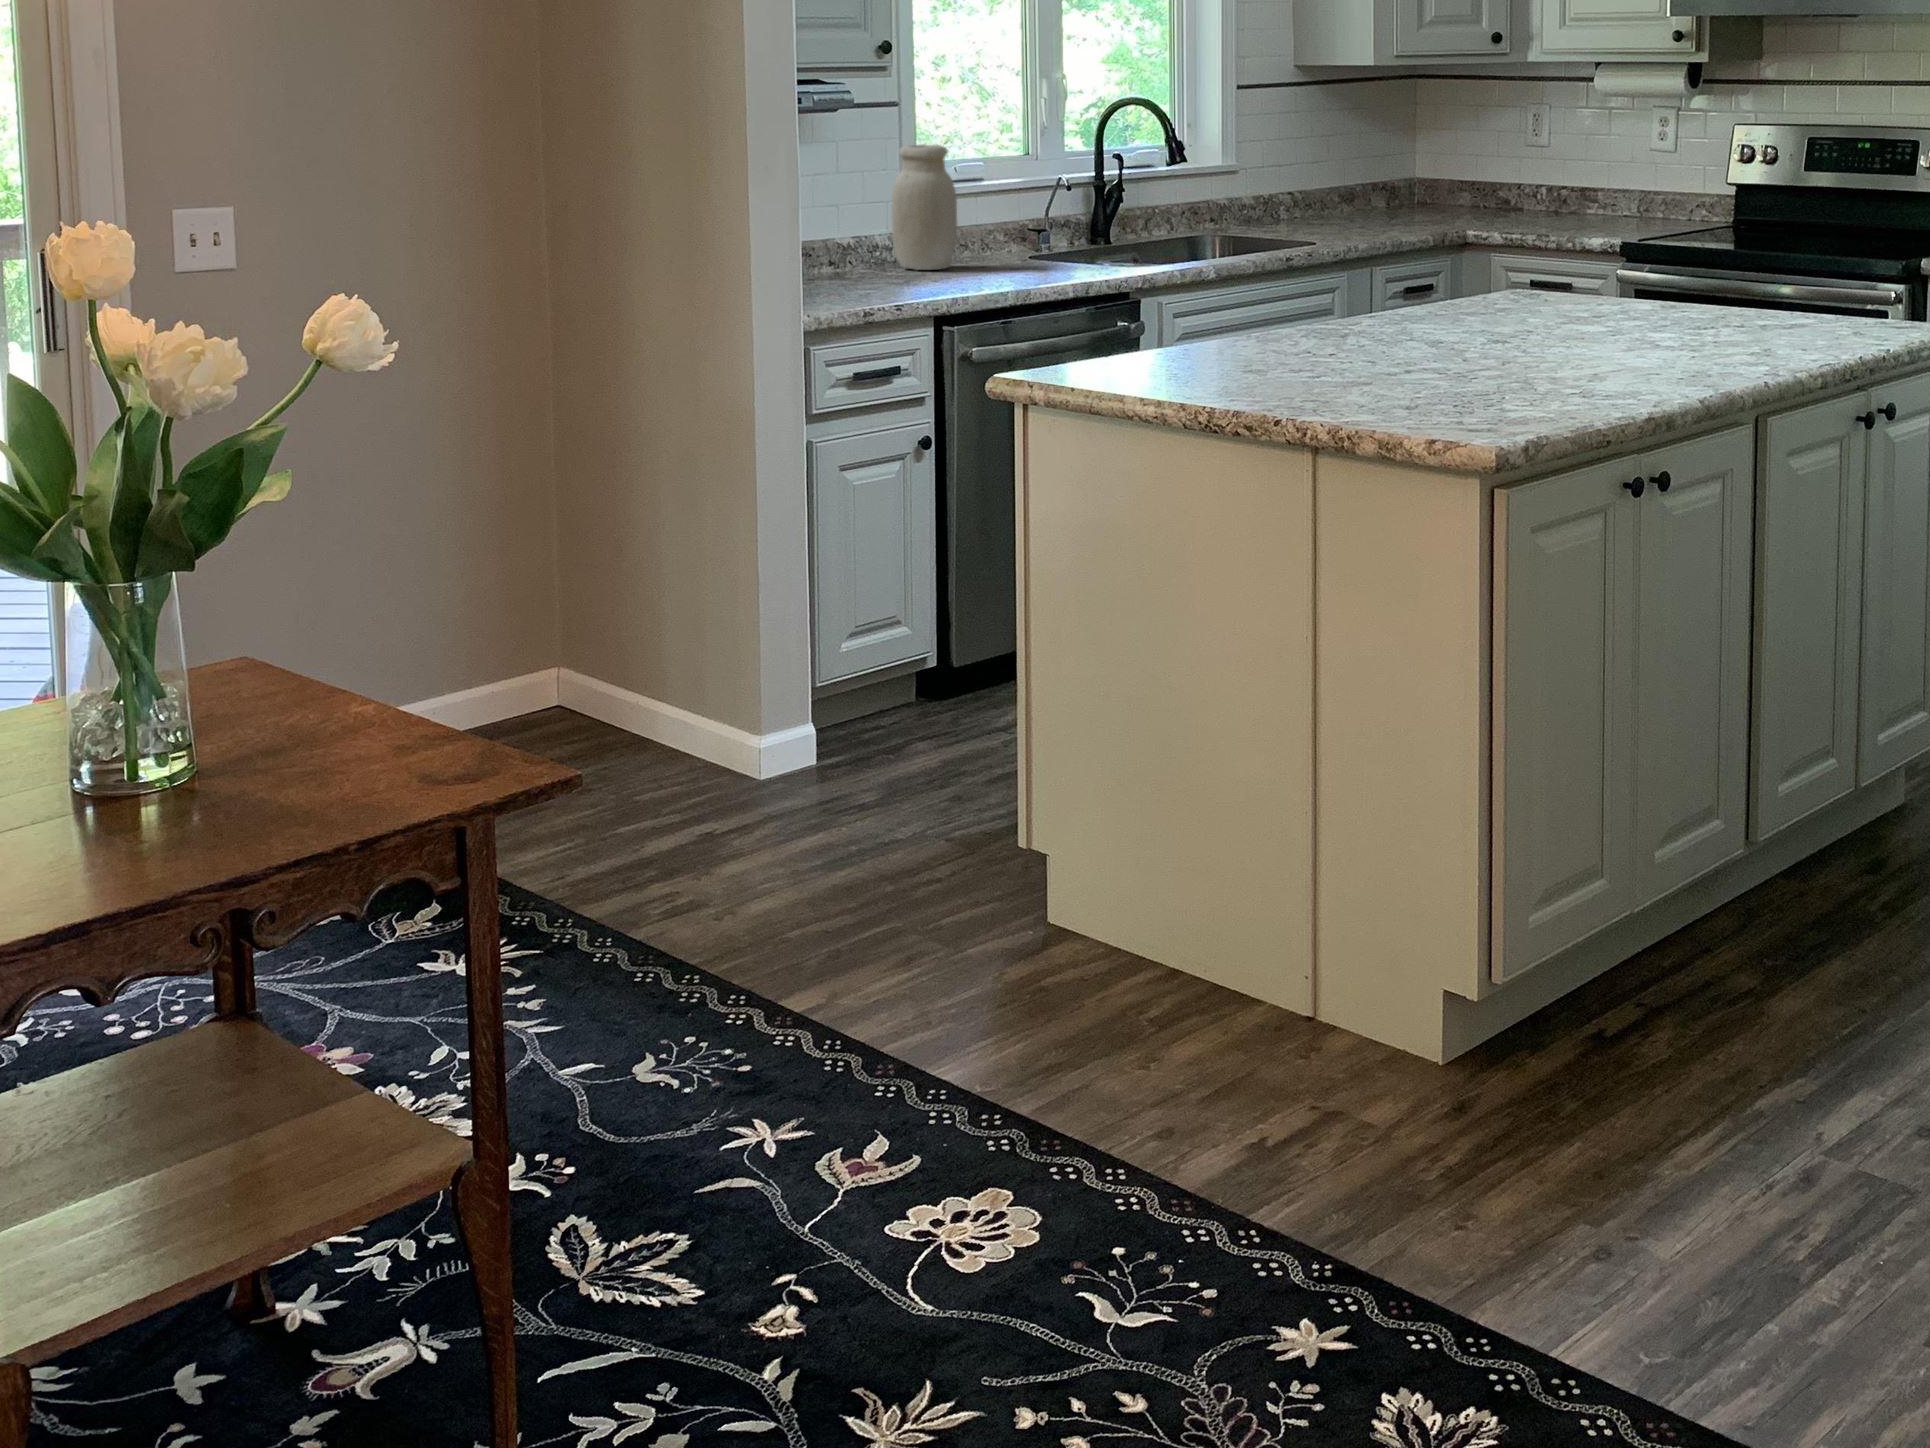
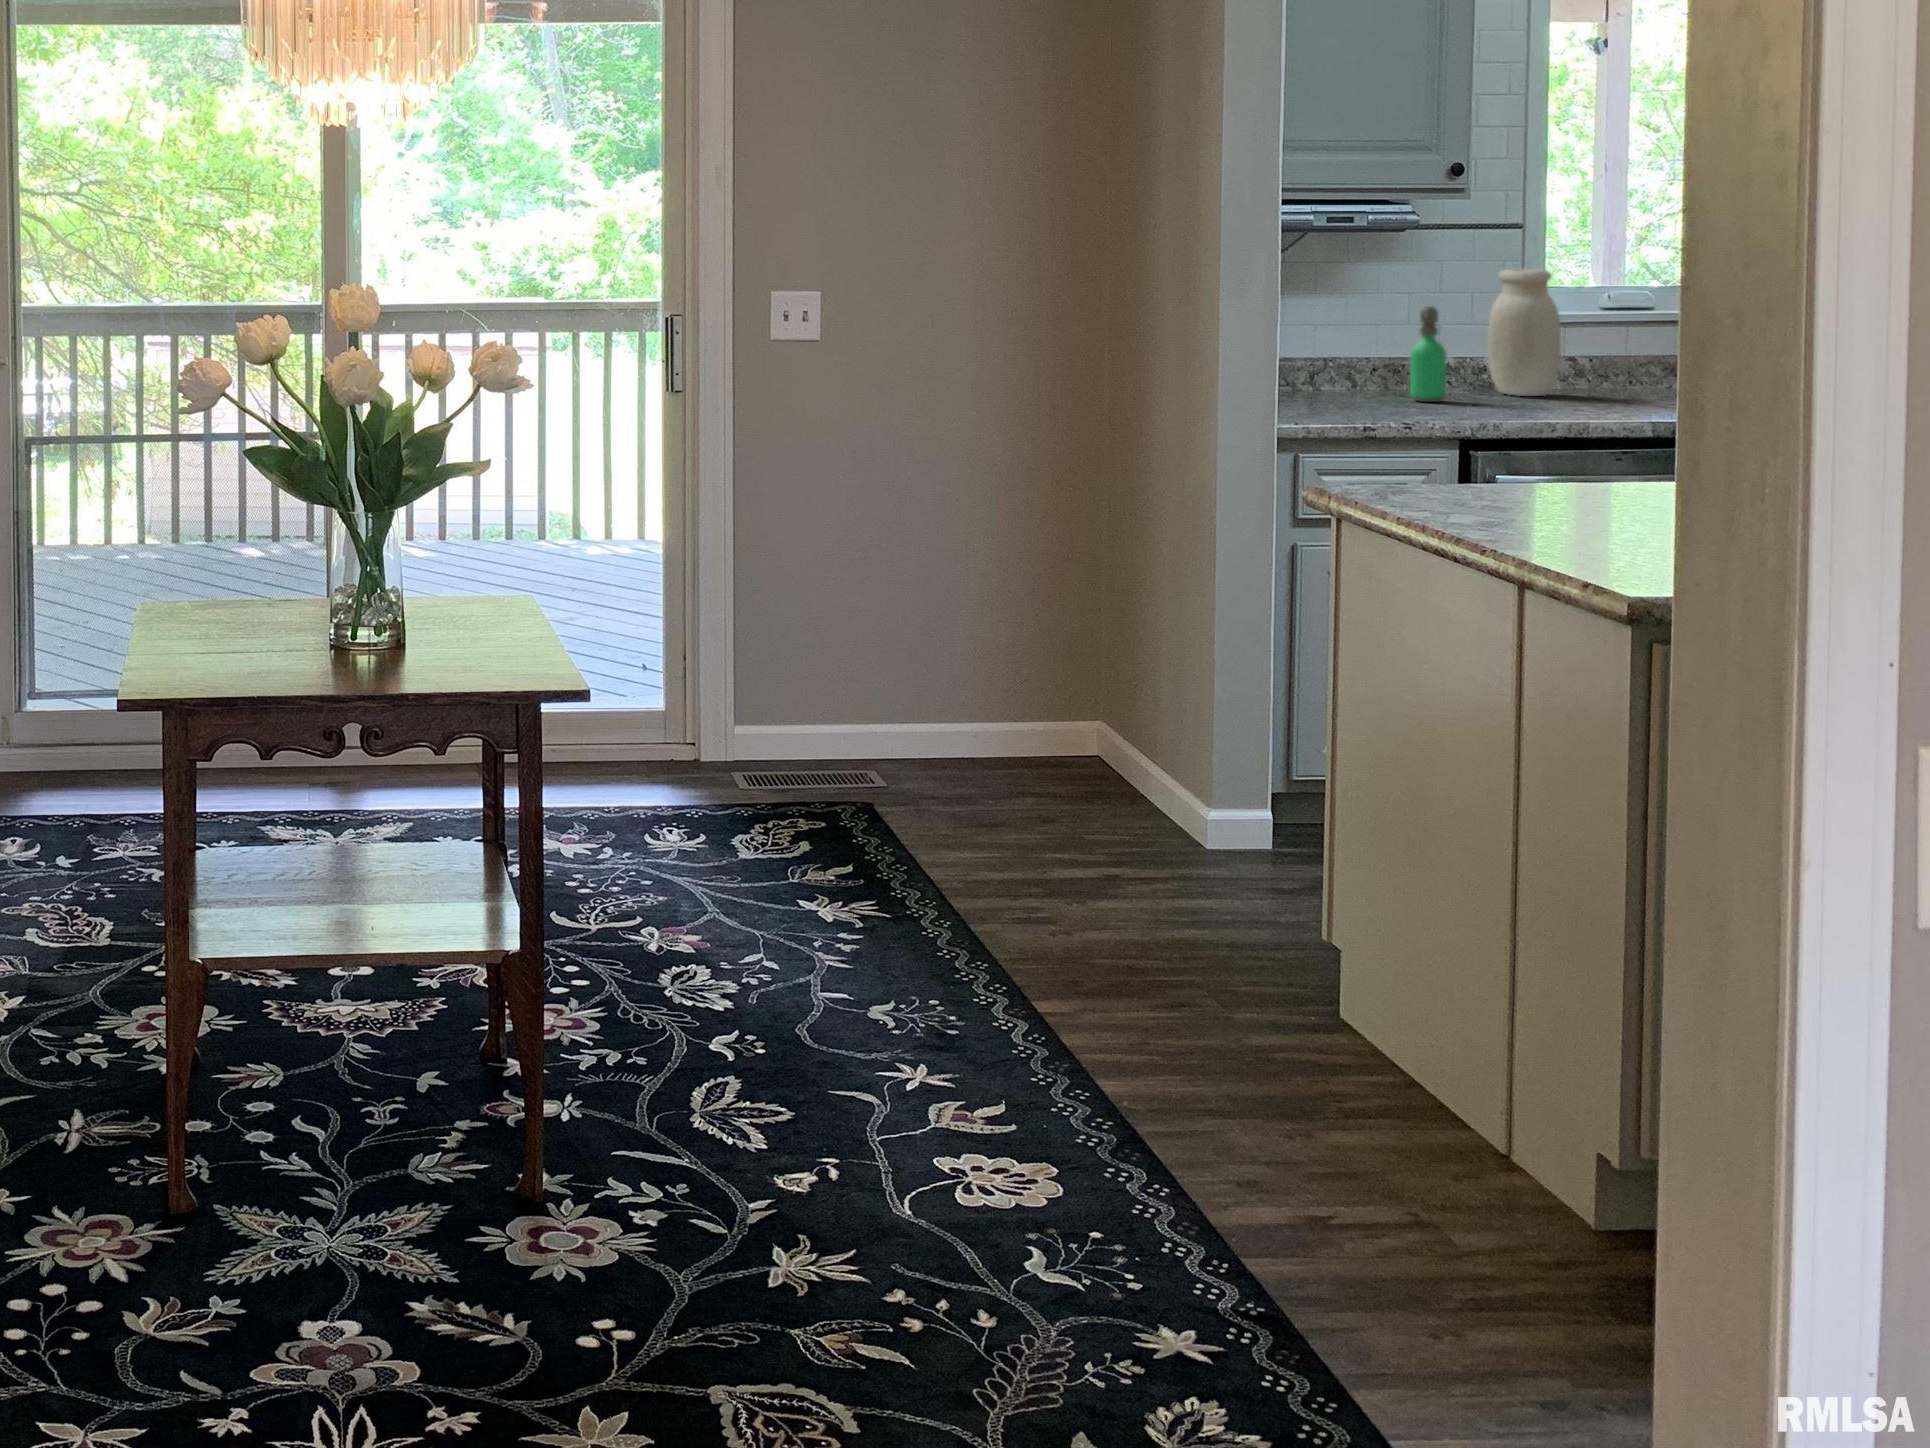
soap dispenser: none [847,187,881,283] -> present [1410,306,1446,402]

